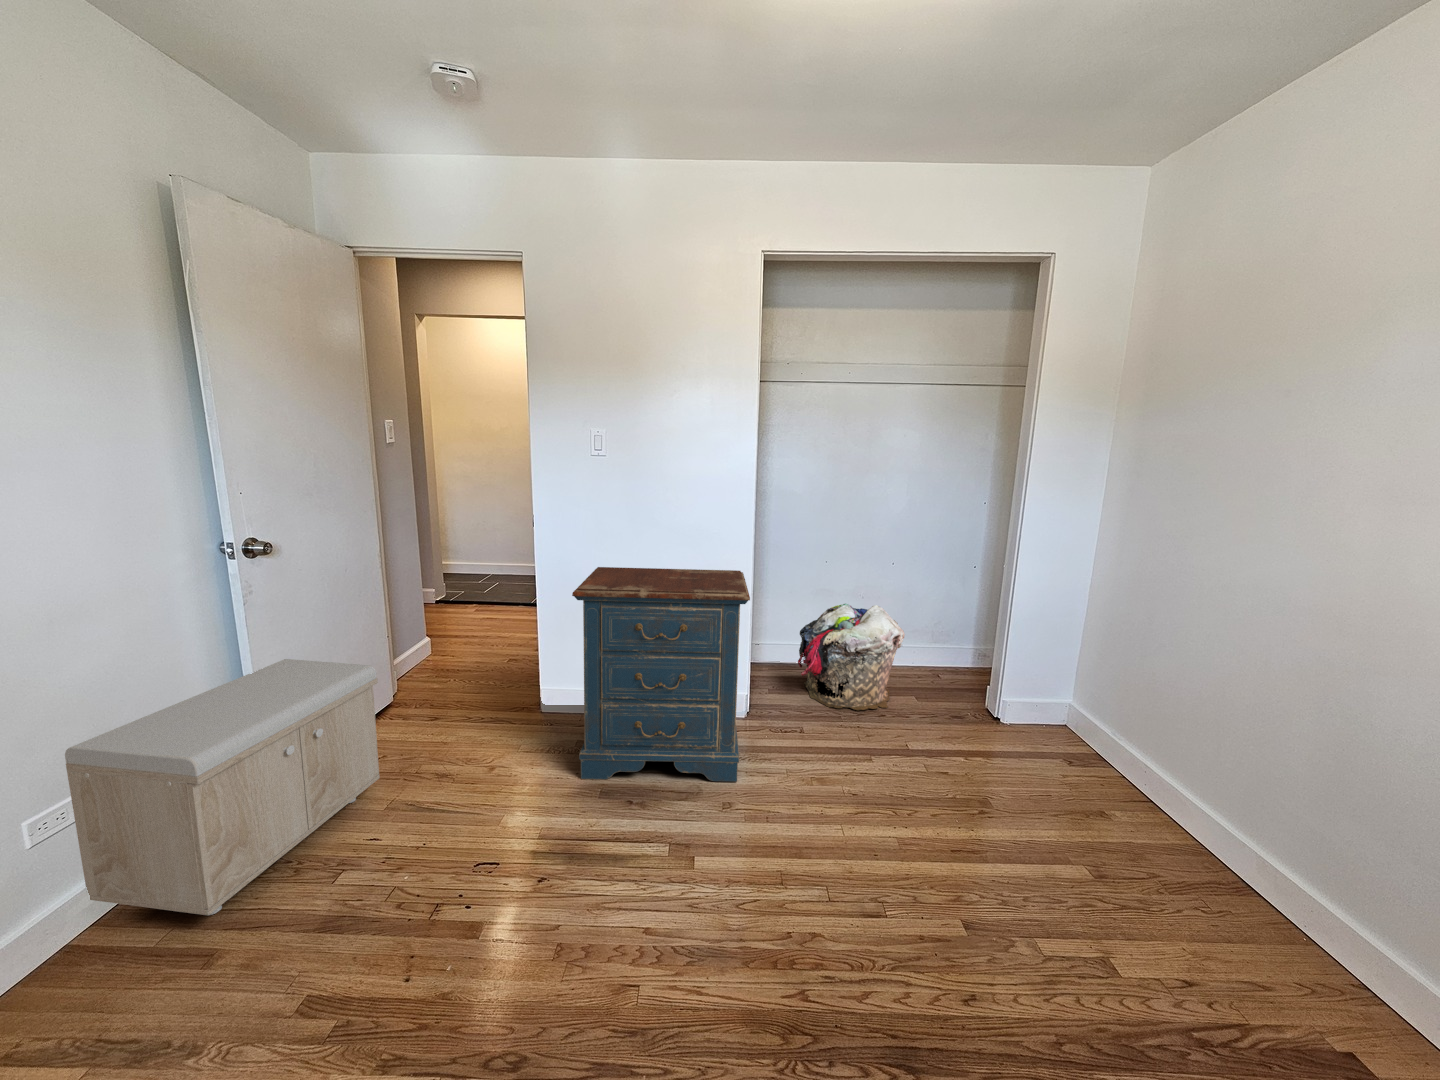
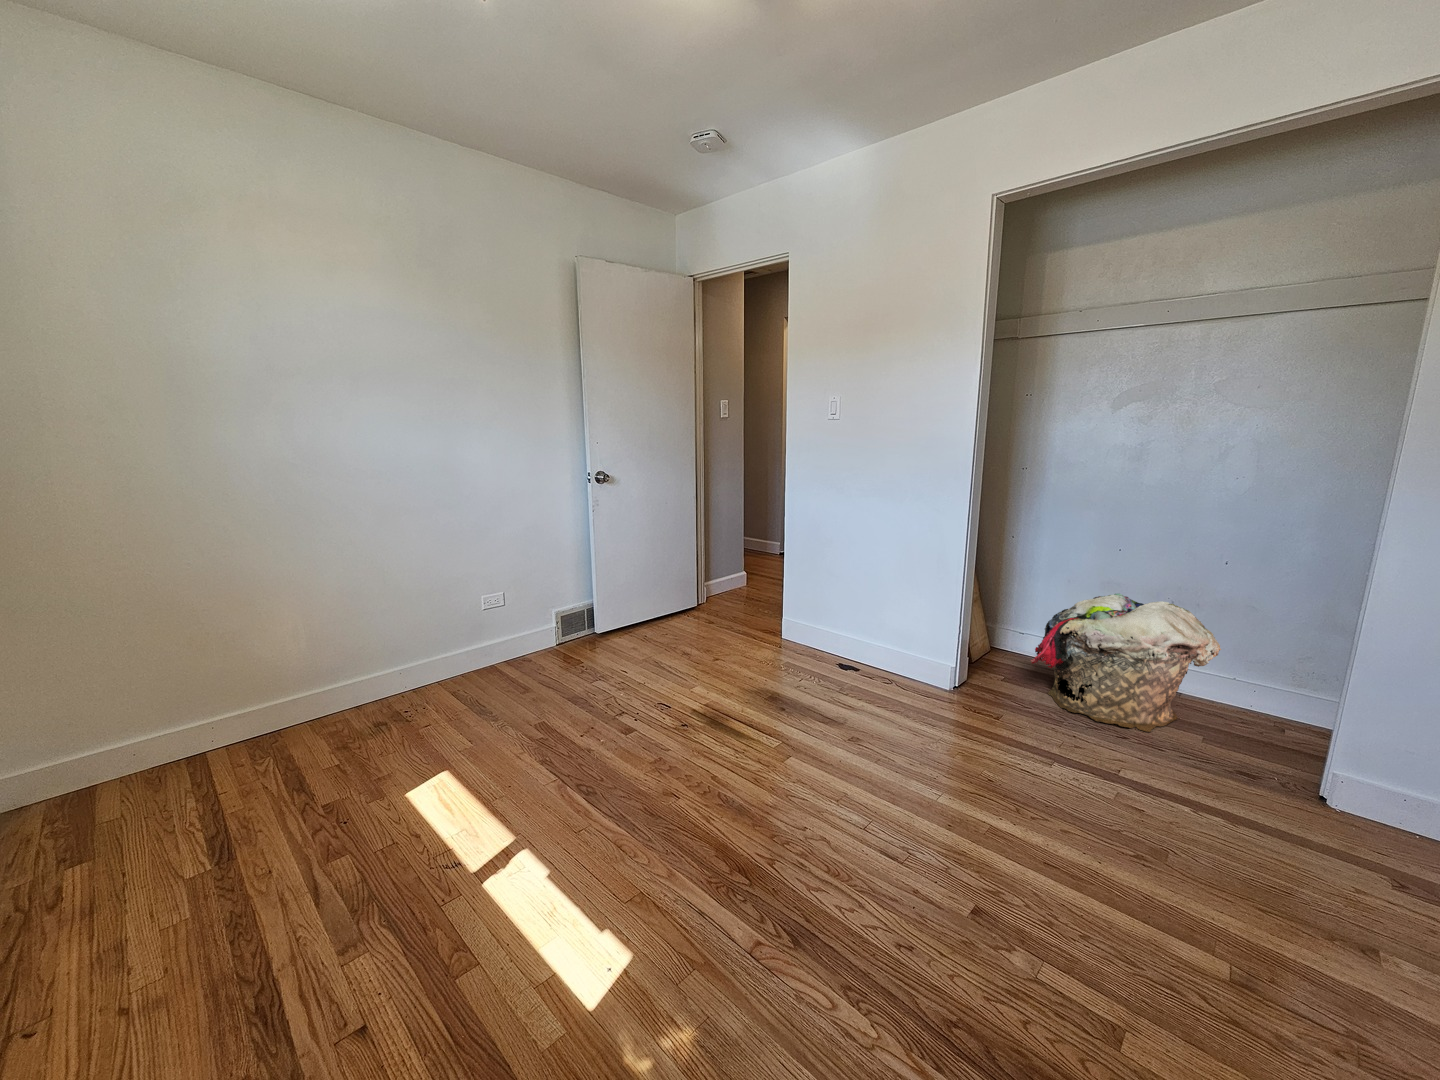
dresser: present [572,567,750,782] -> none [756,516,936,727]
storage bench: present [65,659,380,915] -> none [504,554,647,676]

